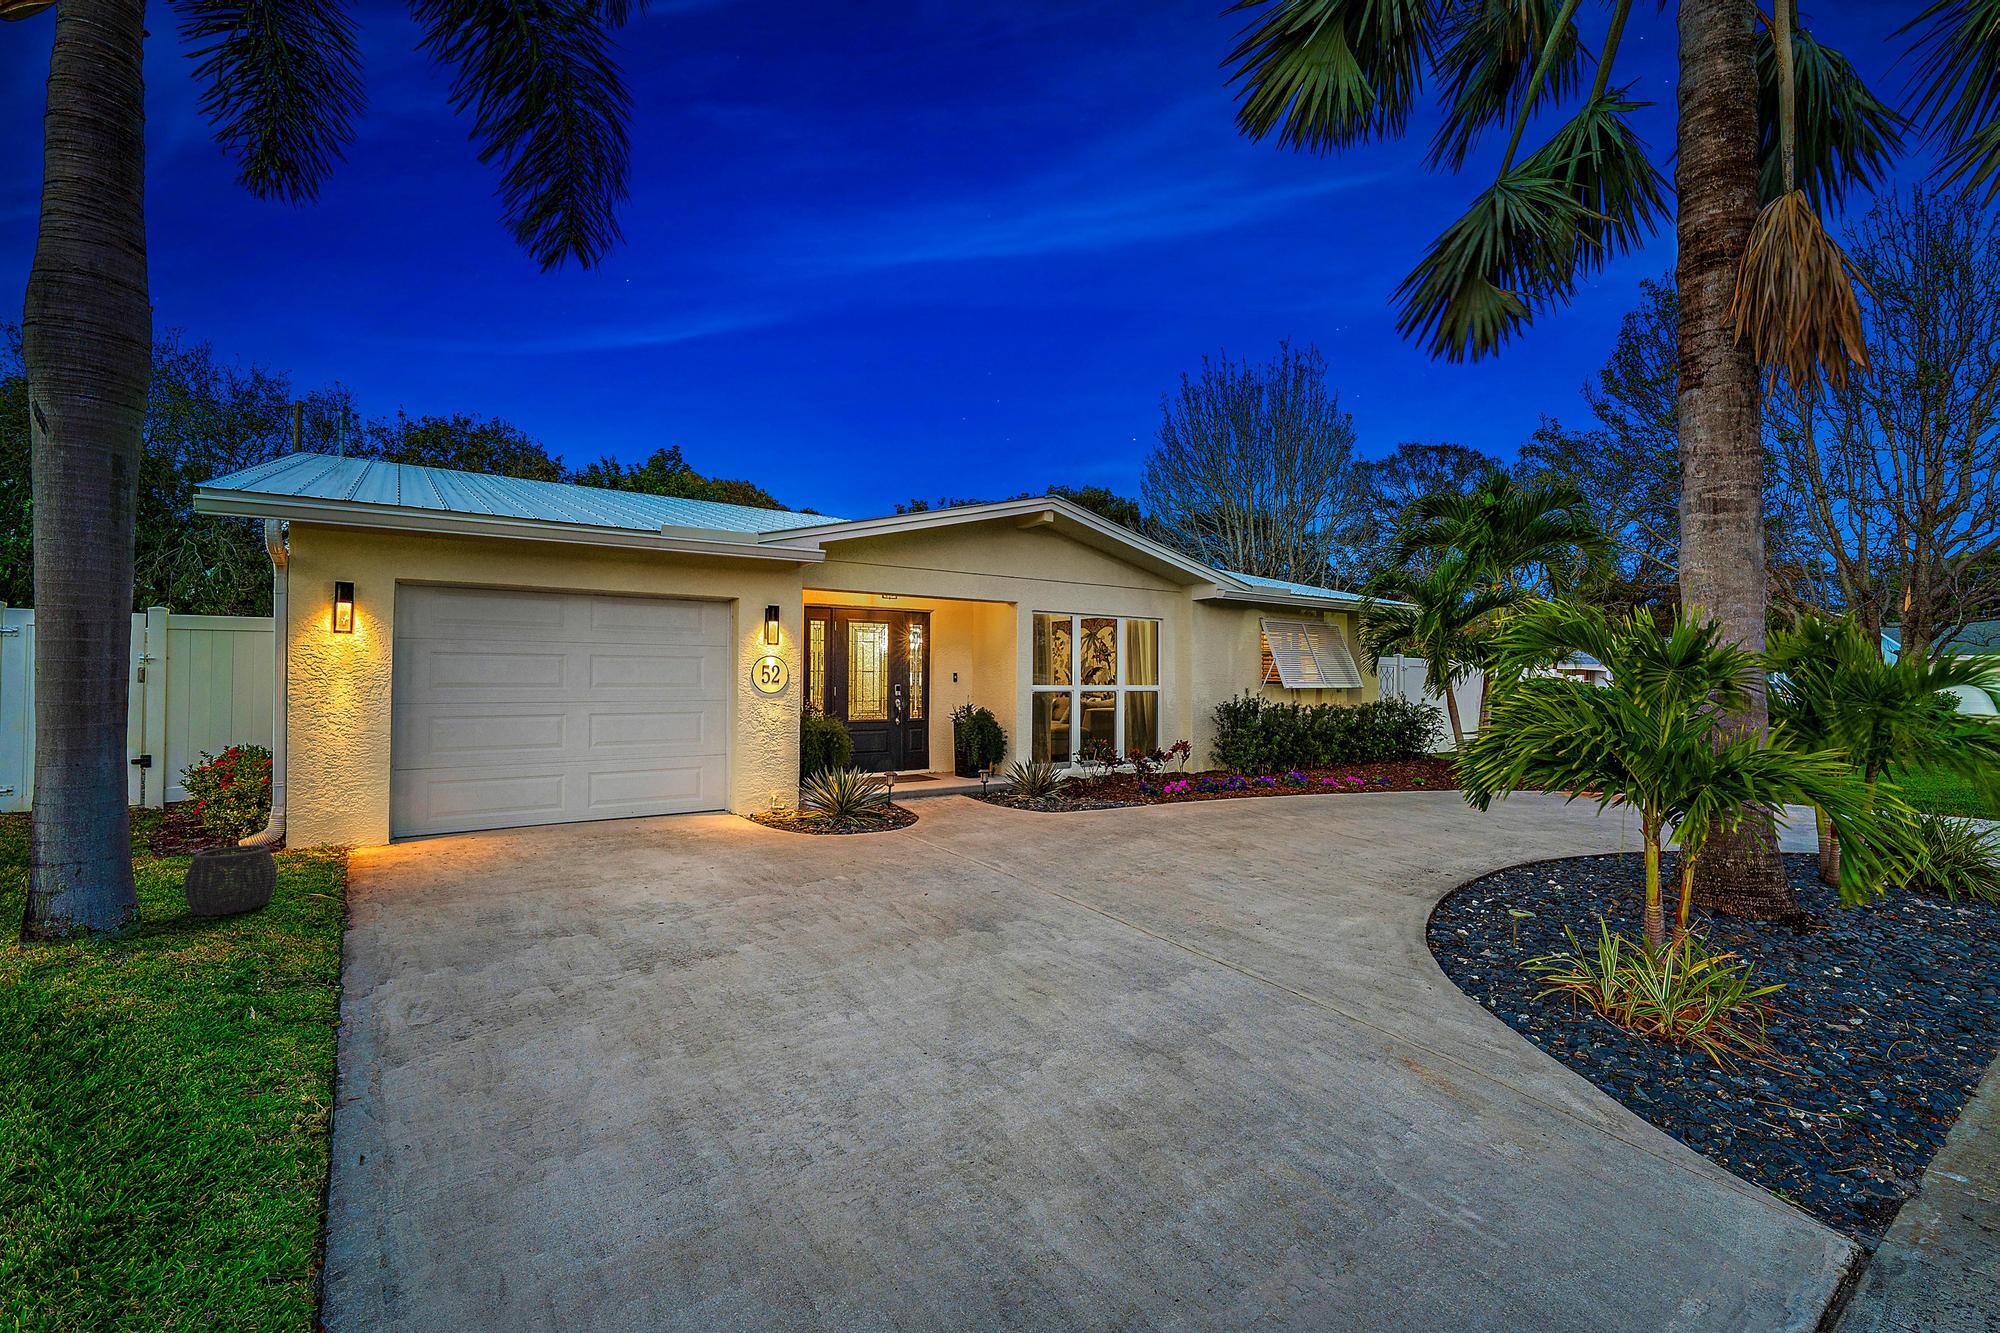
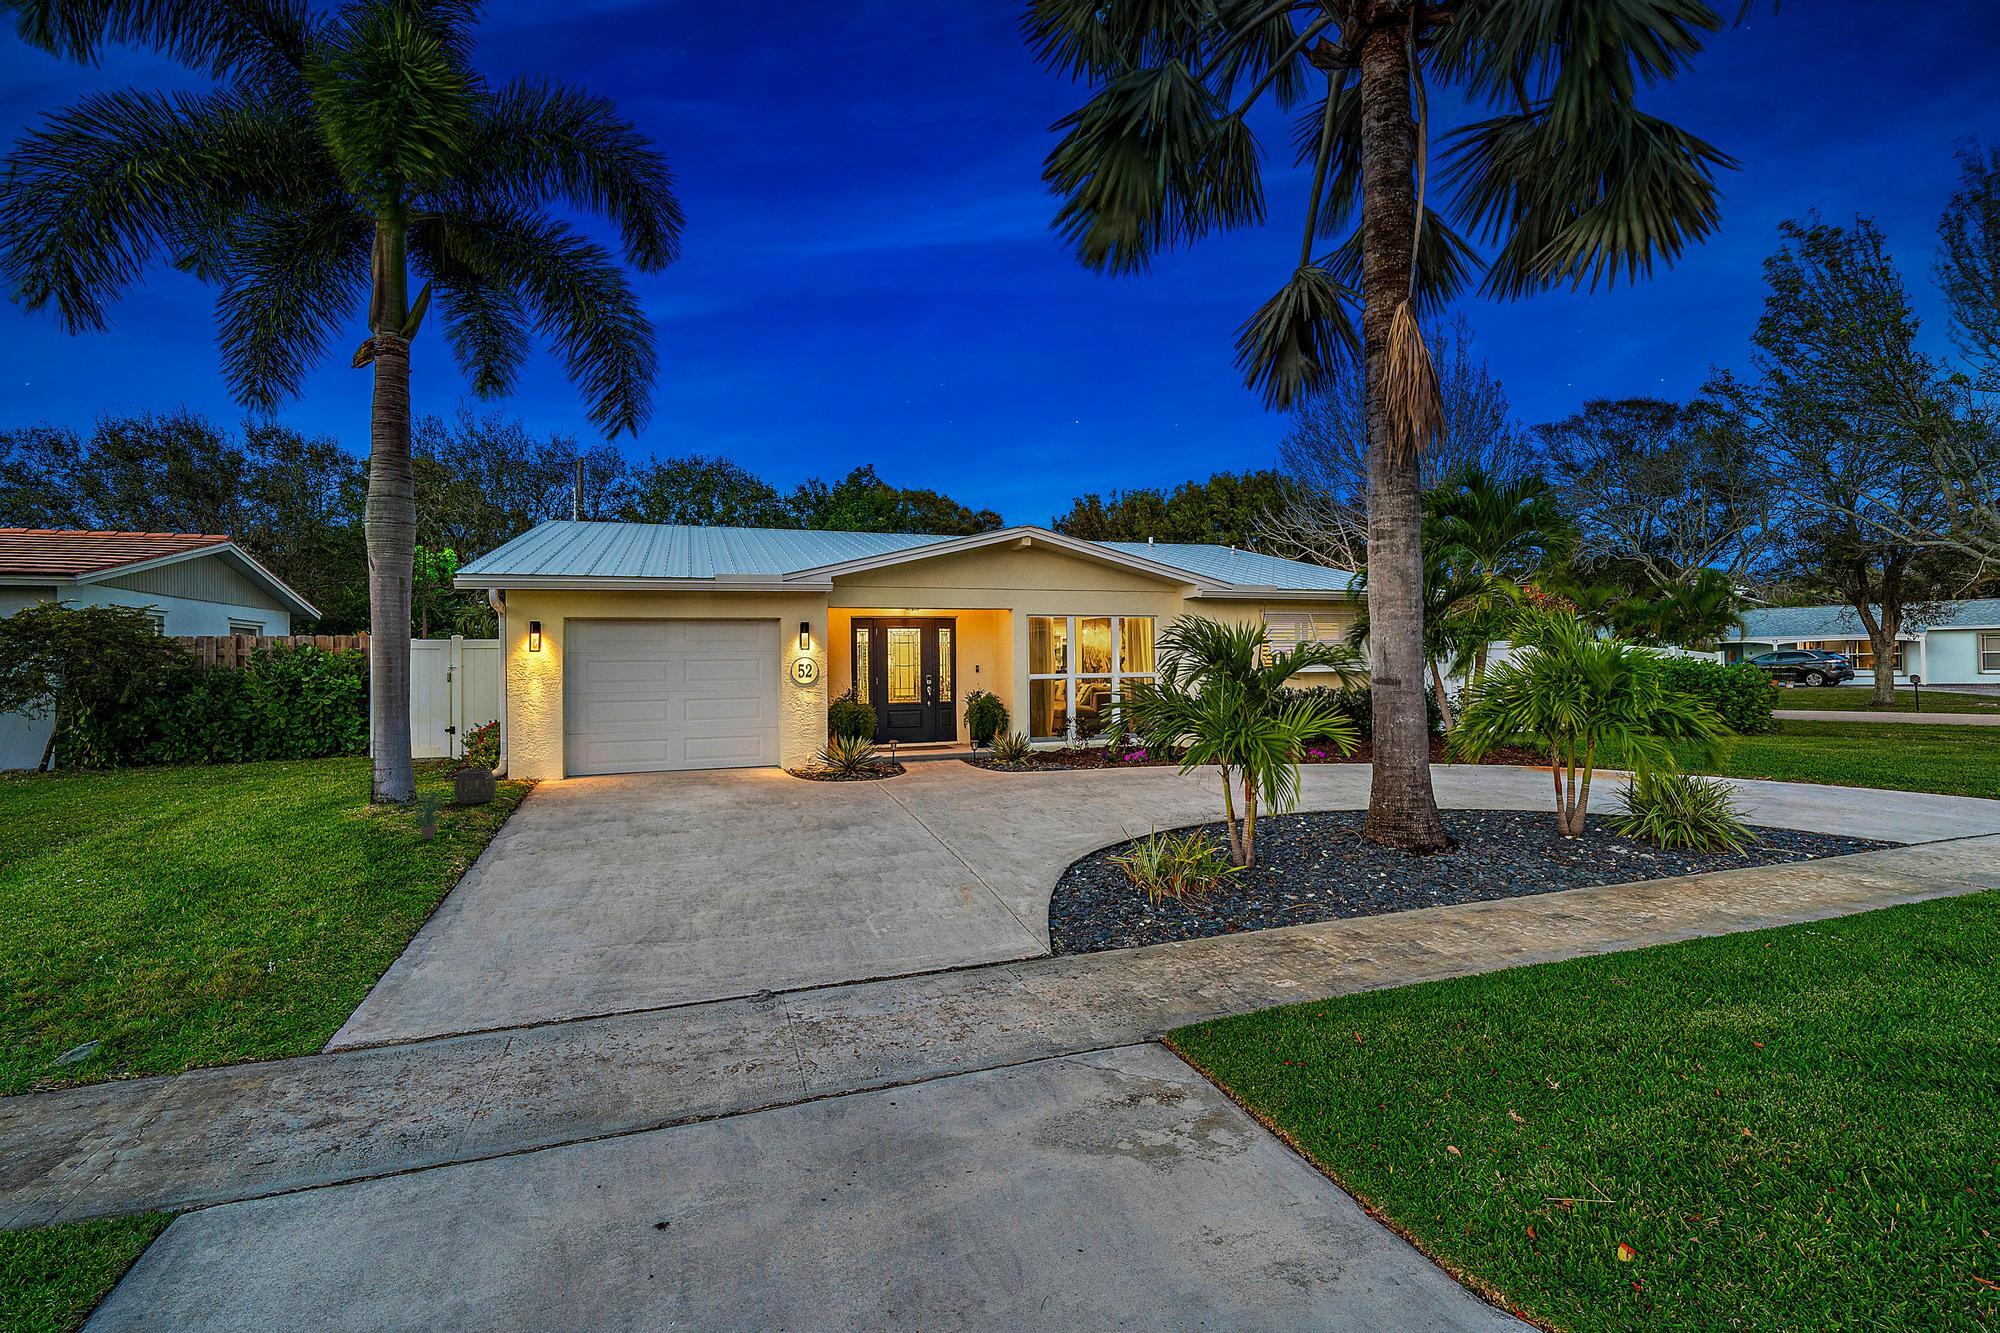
potted plant: none [80,923,170,1040] -> present [415,790,443,839]

